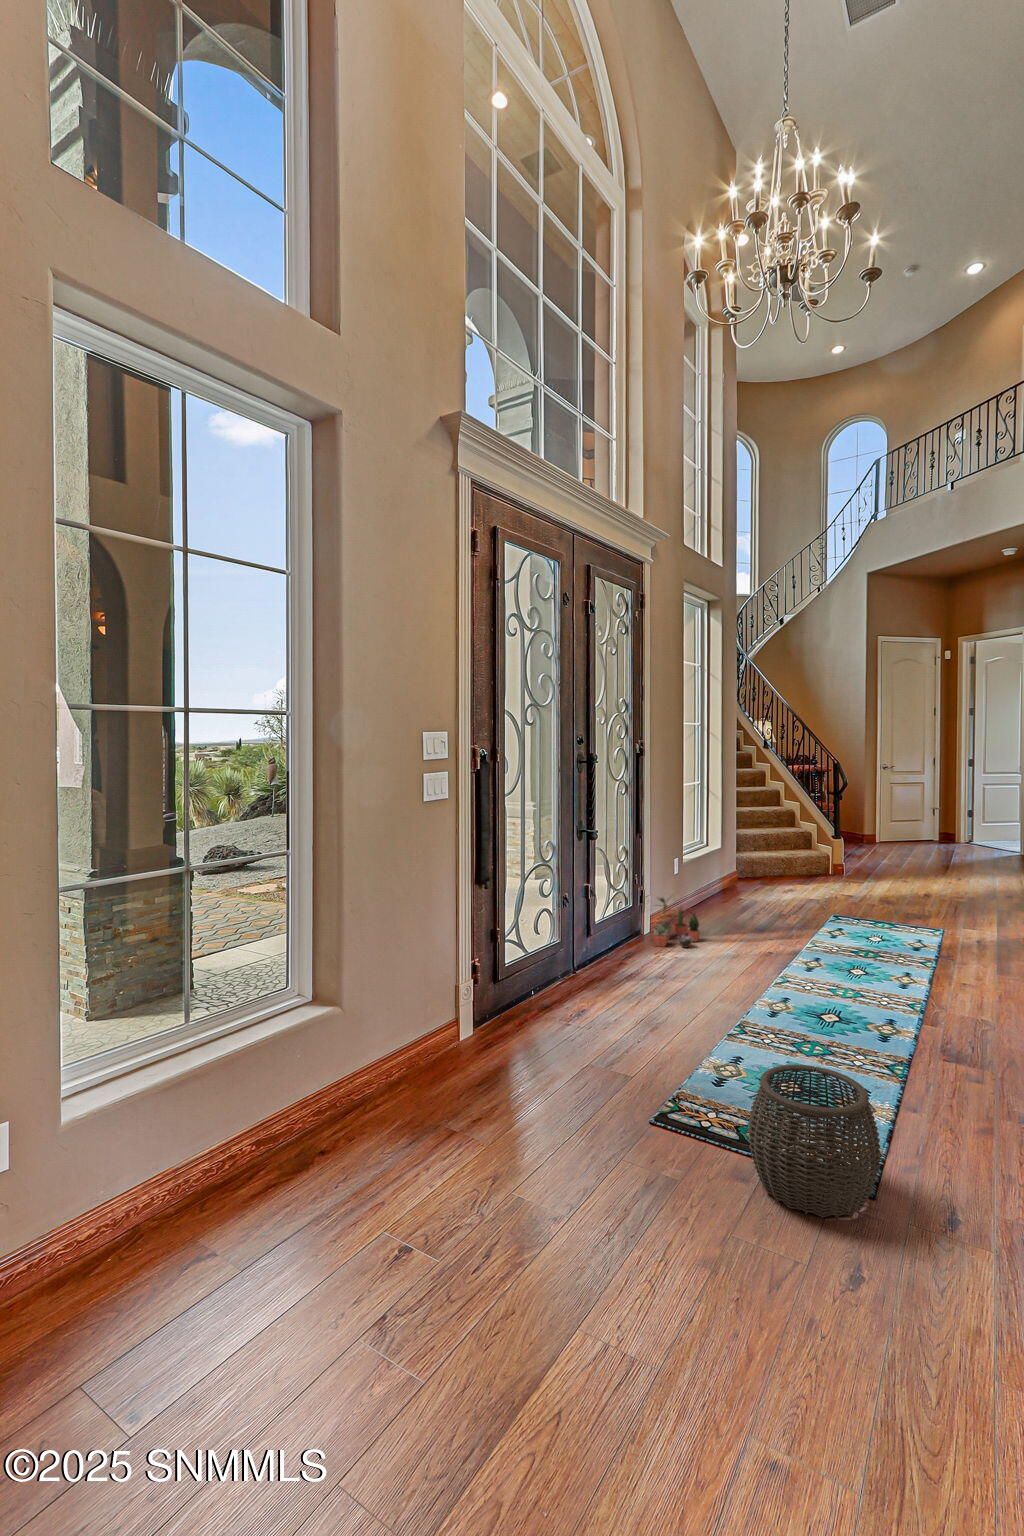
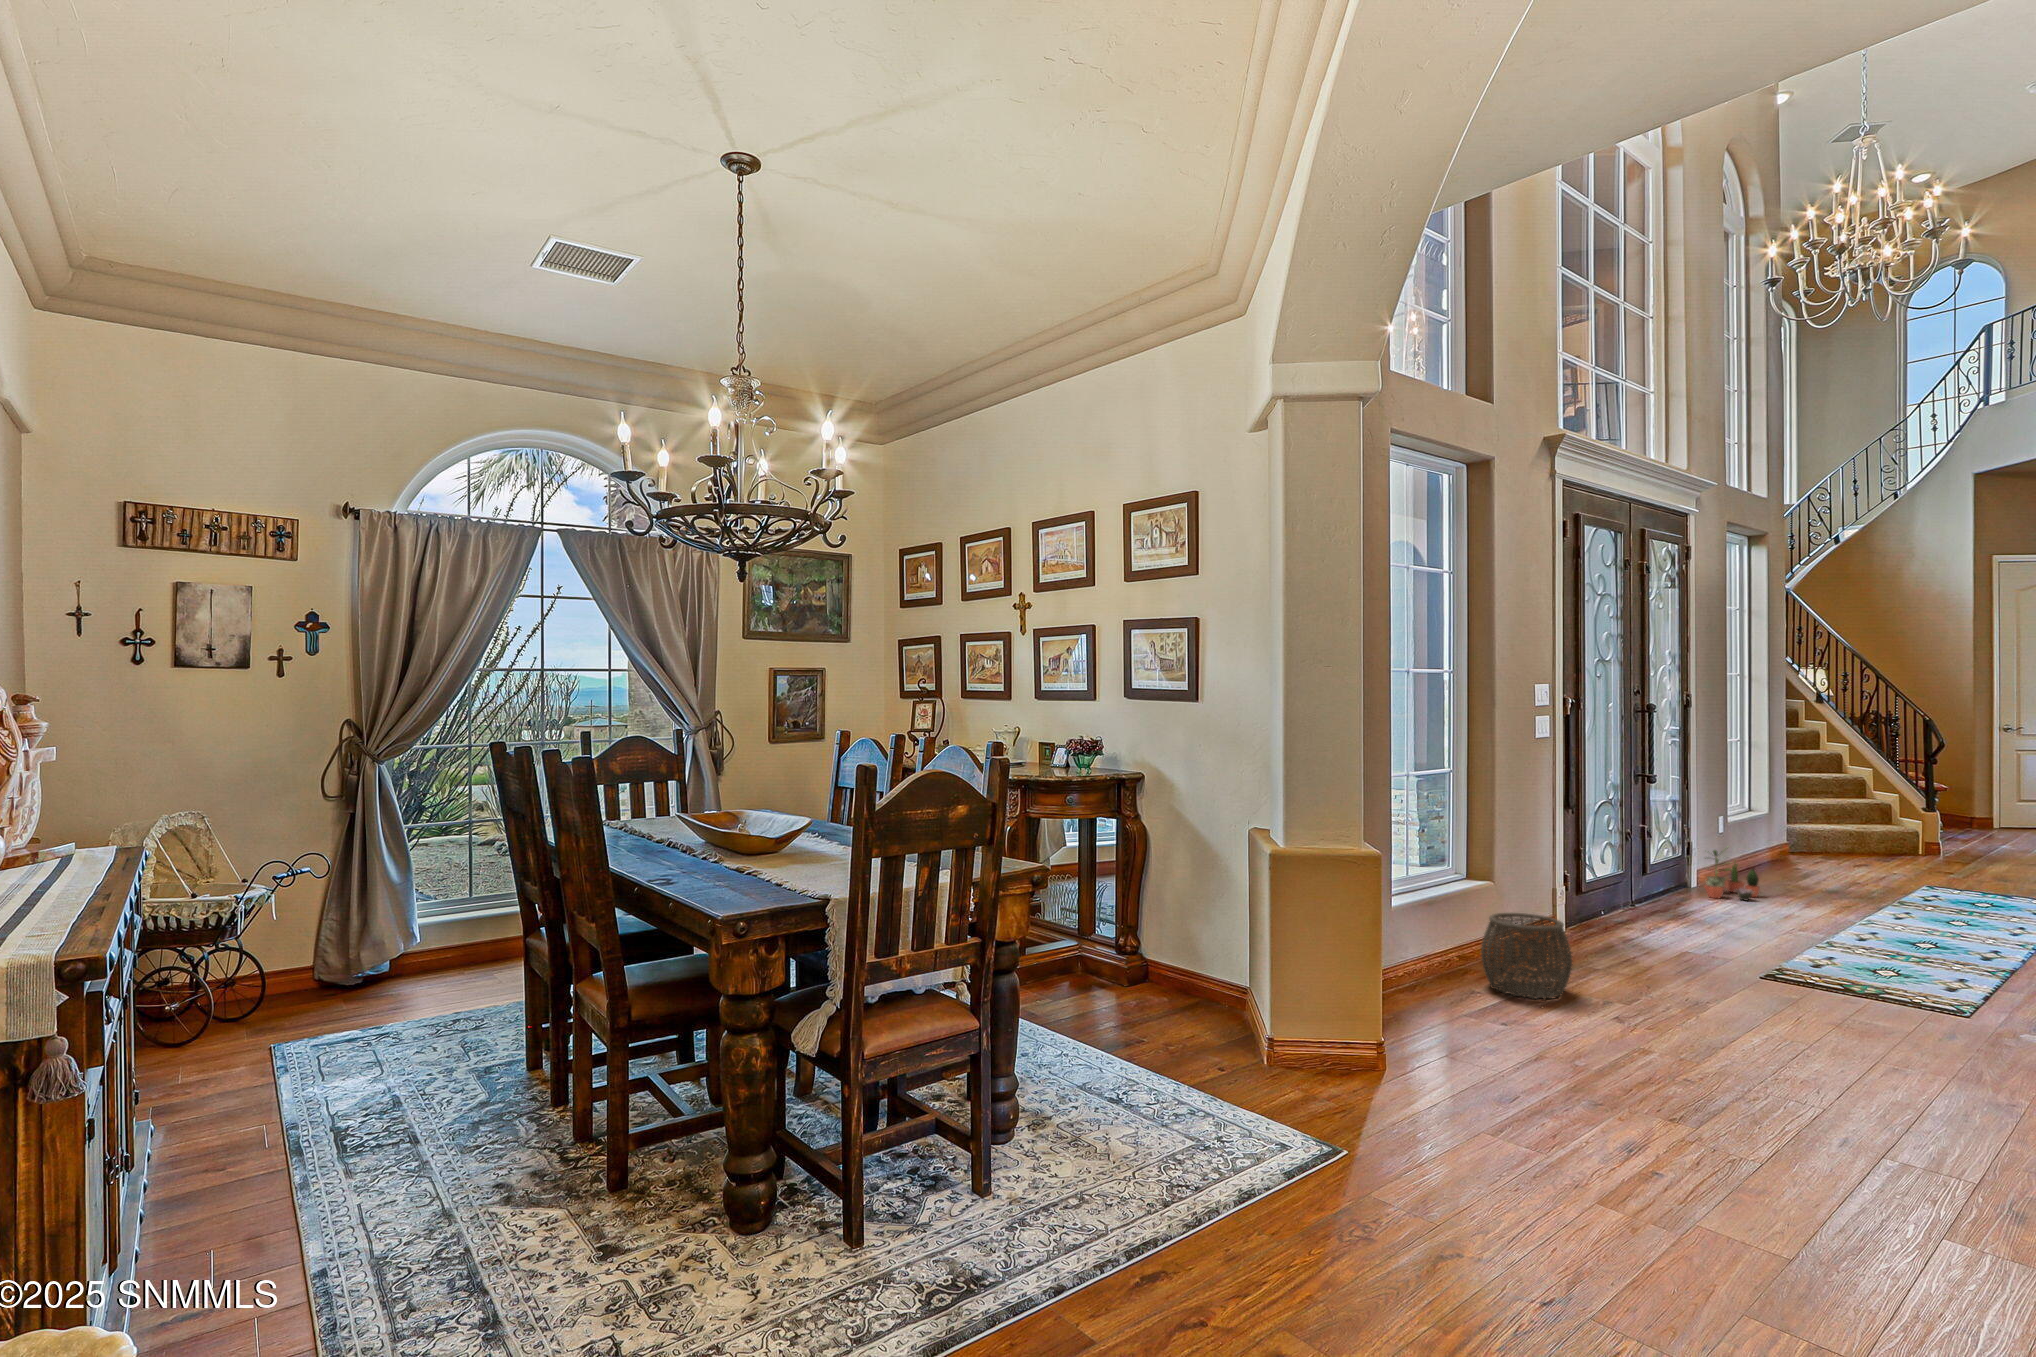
woven basket: present [748,1064,881,1218] -> present [1481,913,1573,999]

